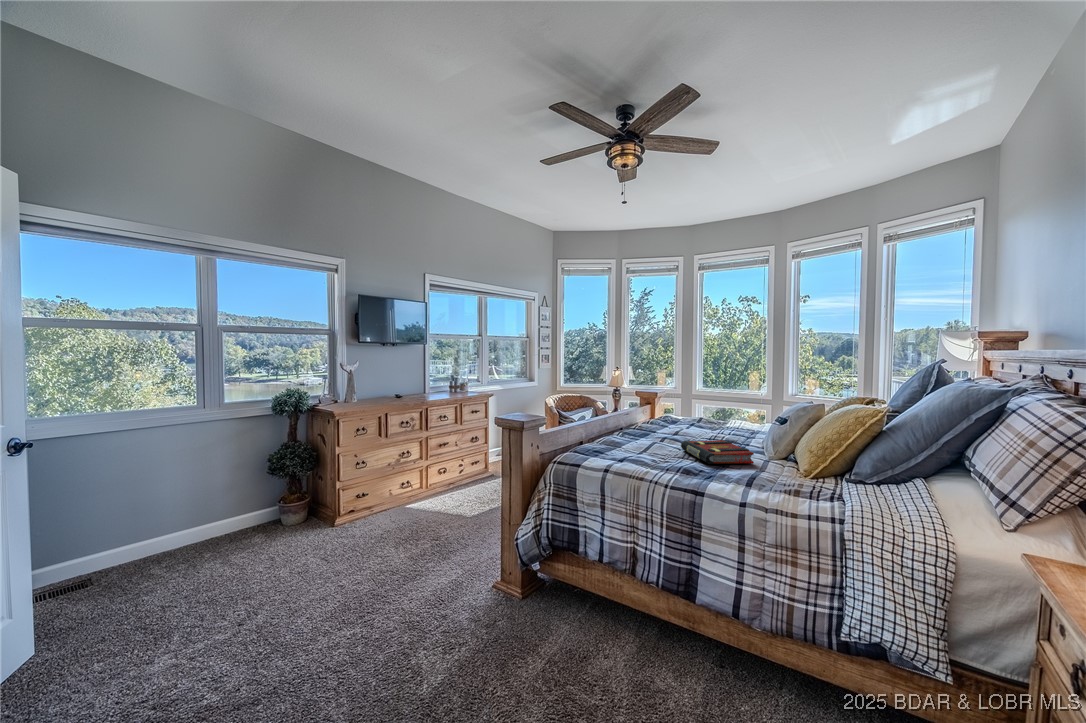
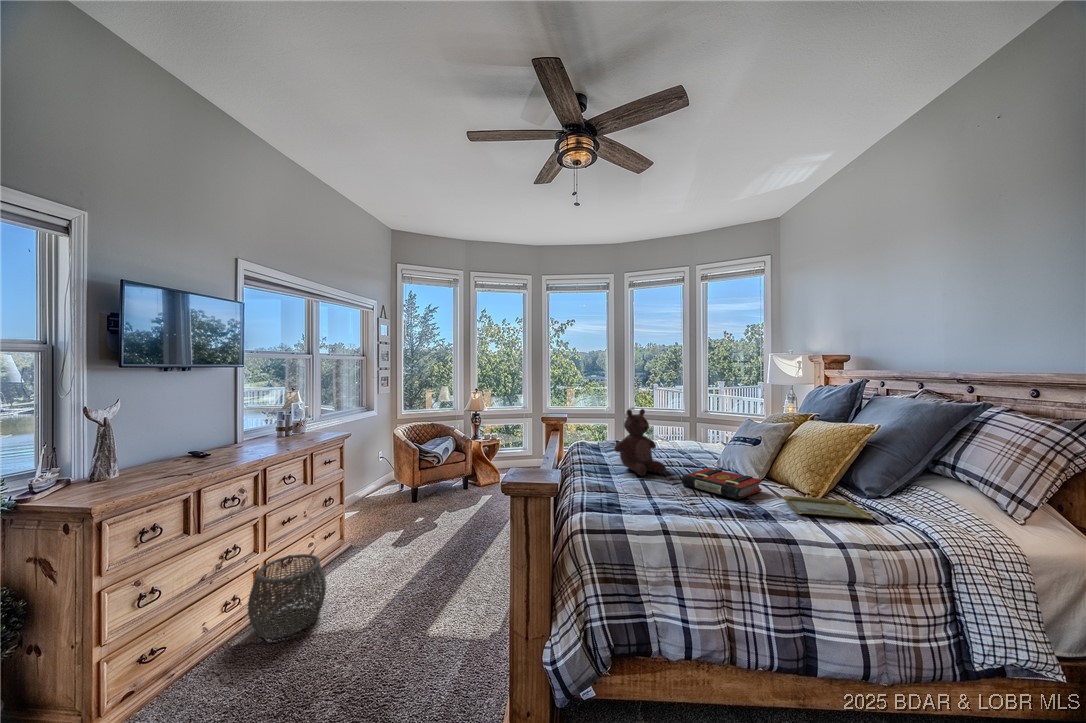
teddy bear: none [644,382,691,441] -> present [614,409,666,476]
woven basket: none [413,465,456,510] -> present [248,554,326,640]
tray: none [743,468,827,495] -> present [782,496,873,519]

